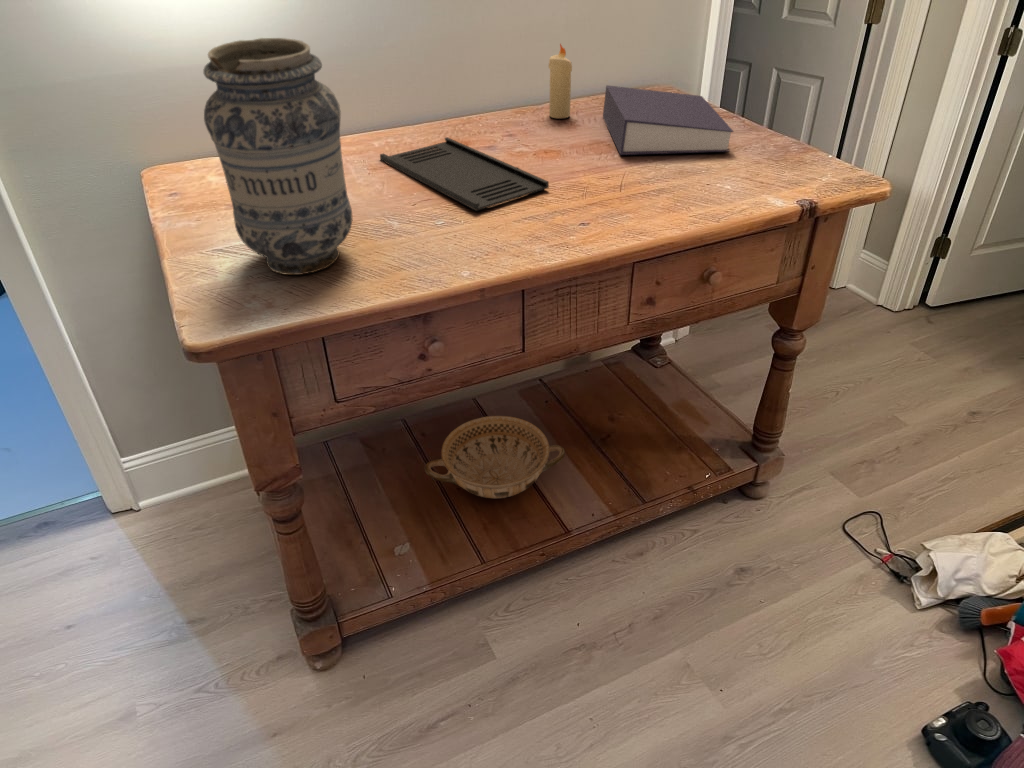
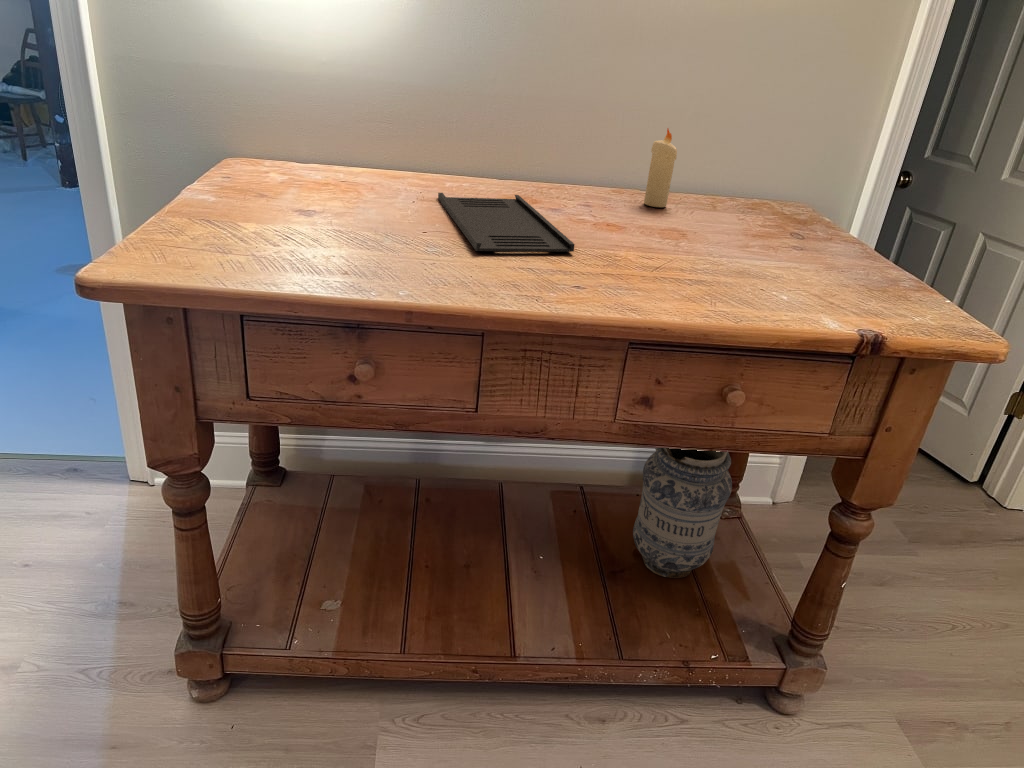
vase: present [203,38,353,275] -> present [633,448,732,578]
book: present [603,85,733,155] -> none [684,181,824,269]
ceramic bowl: present [425,416,565,498] -> none [398,499,555,592]

